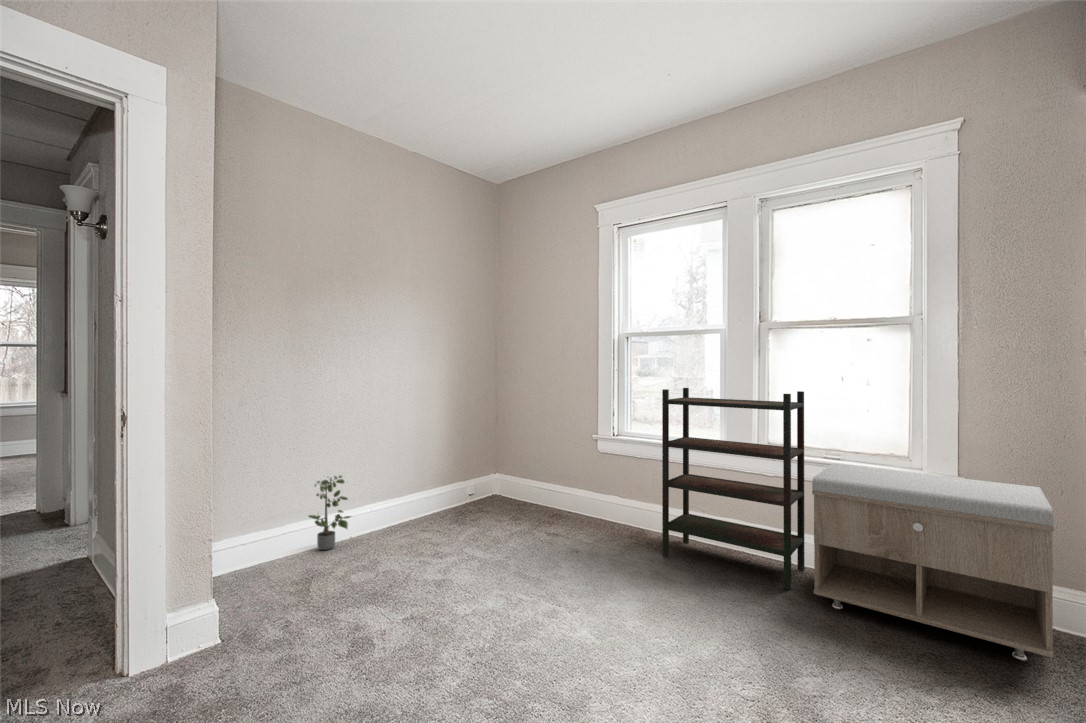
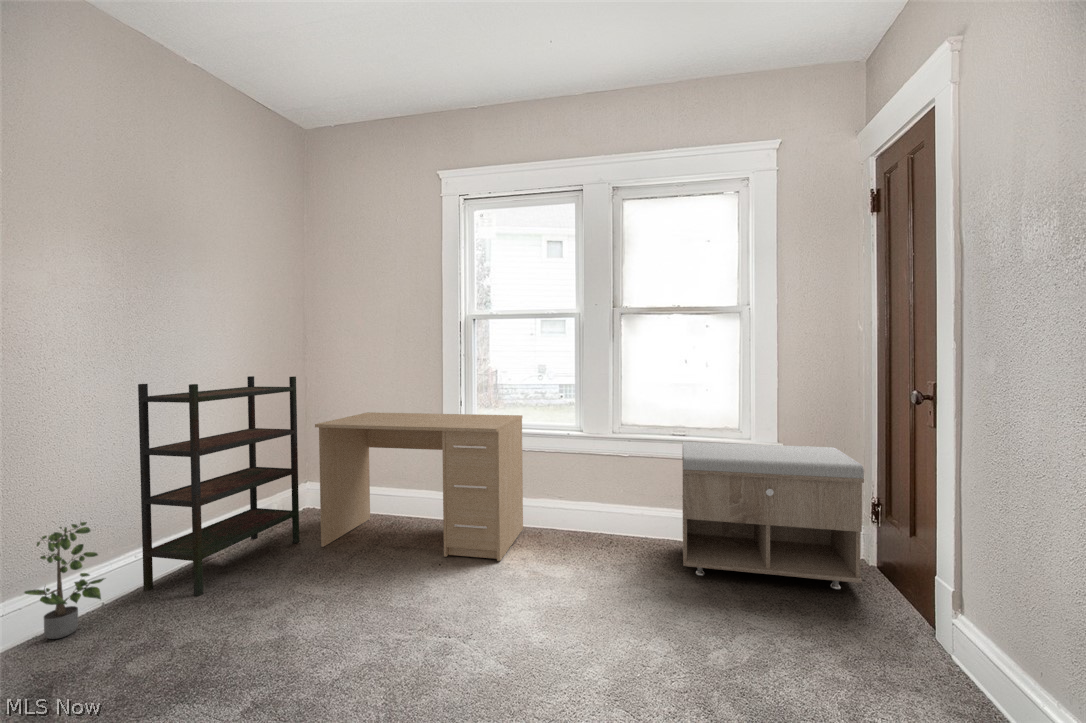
bookshelf: present [662,388,805,590] -> present [138,376,299,596]
desk: none [493,415,668,557] -> present [315,412,523,561]

